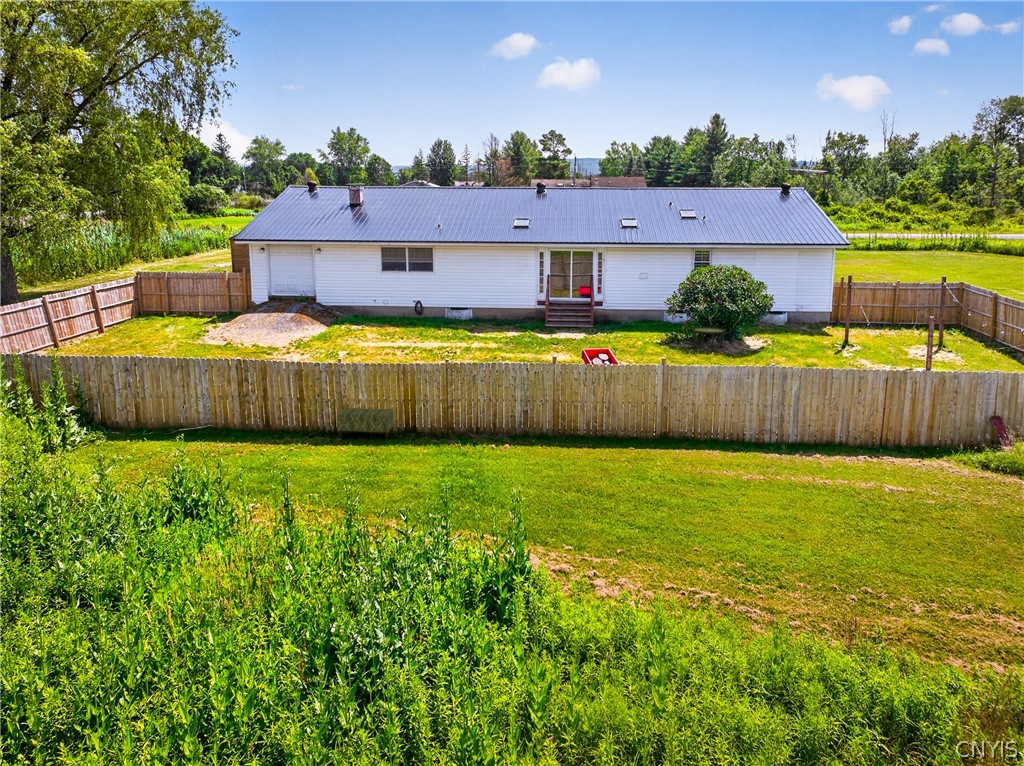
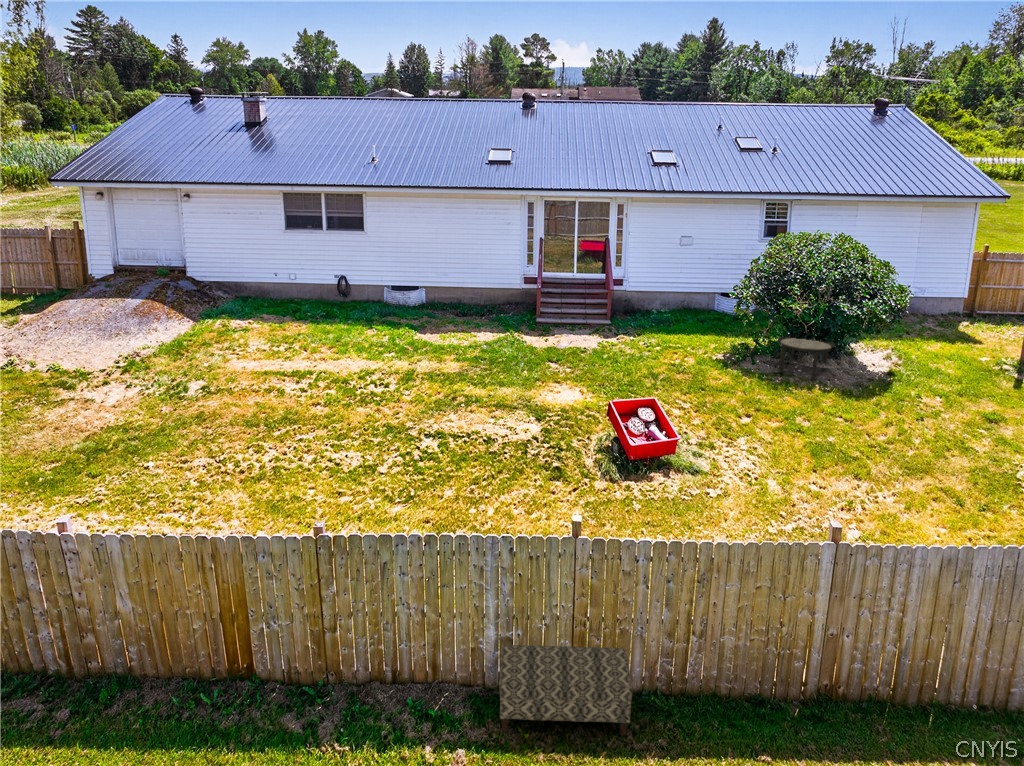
bench: present [337,408,394,439] -> present [499,645,632,736]

